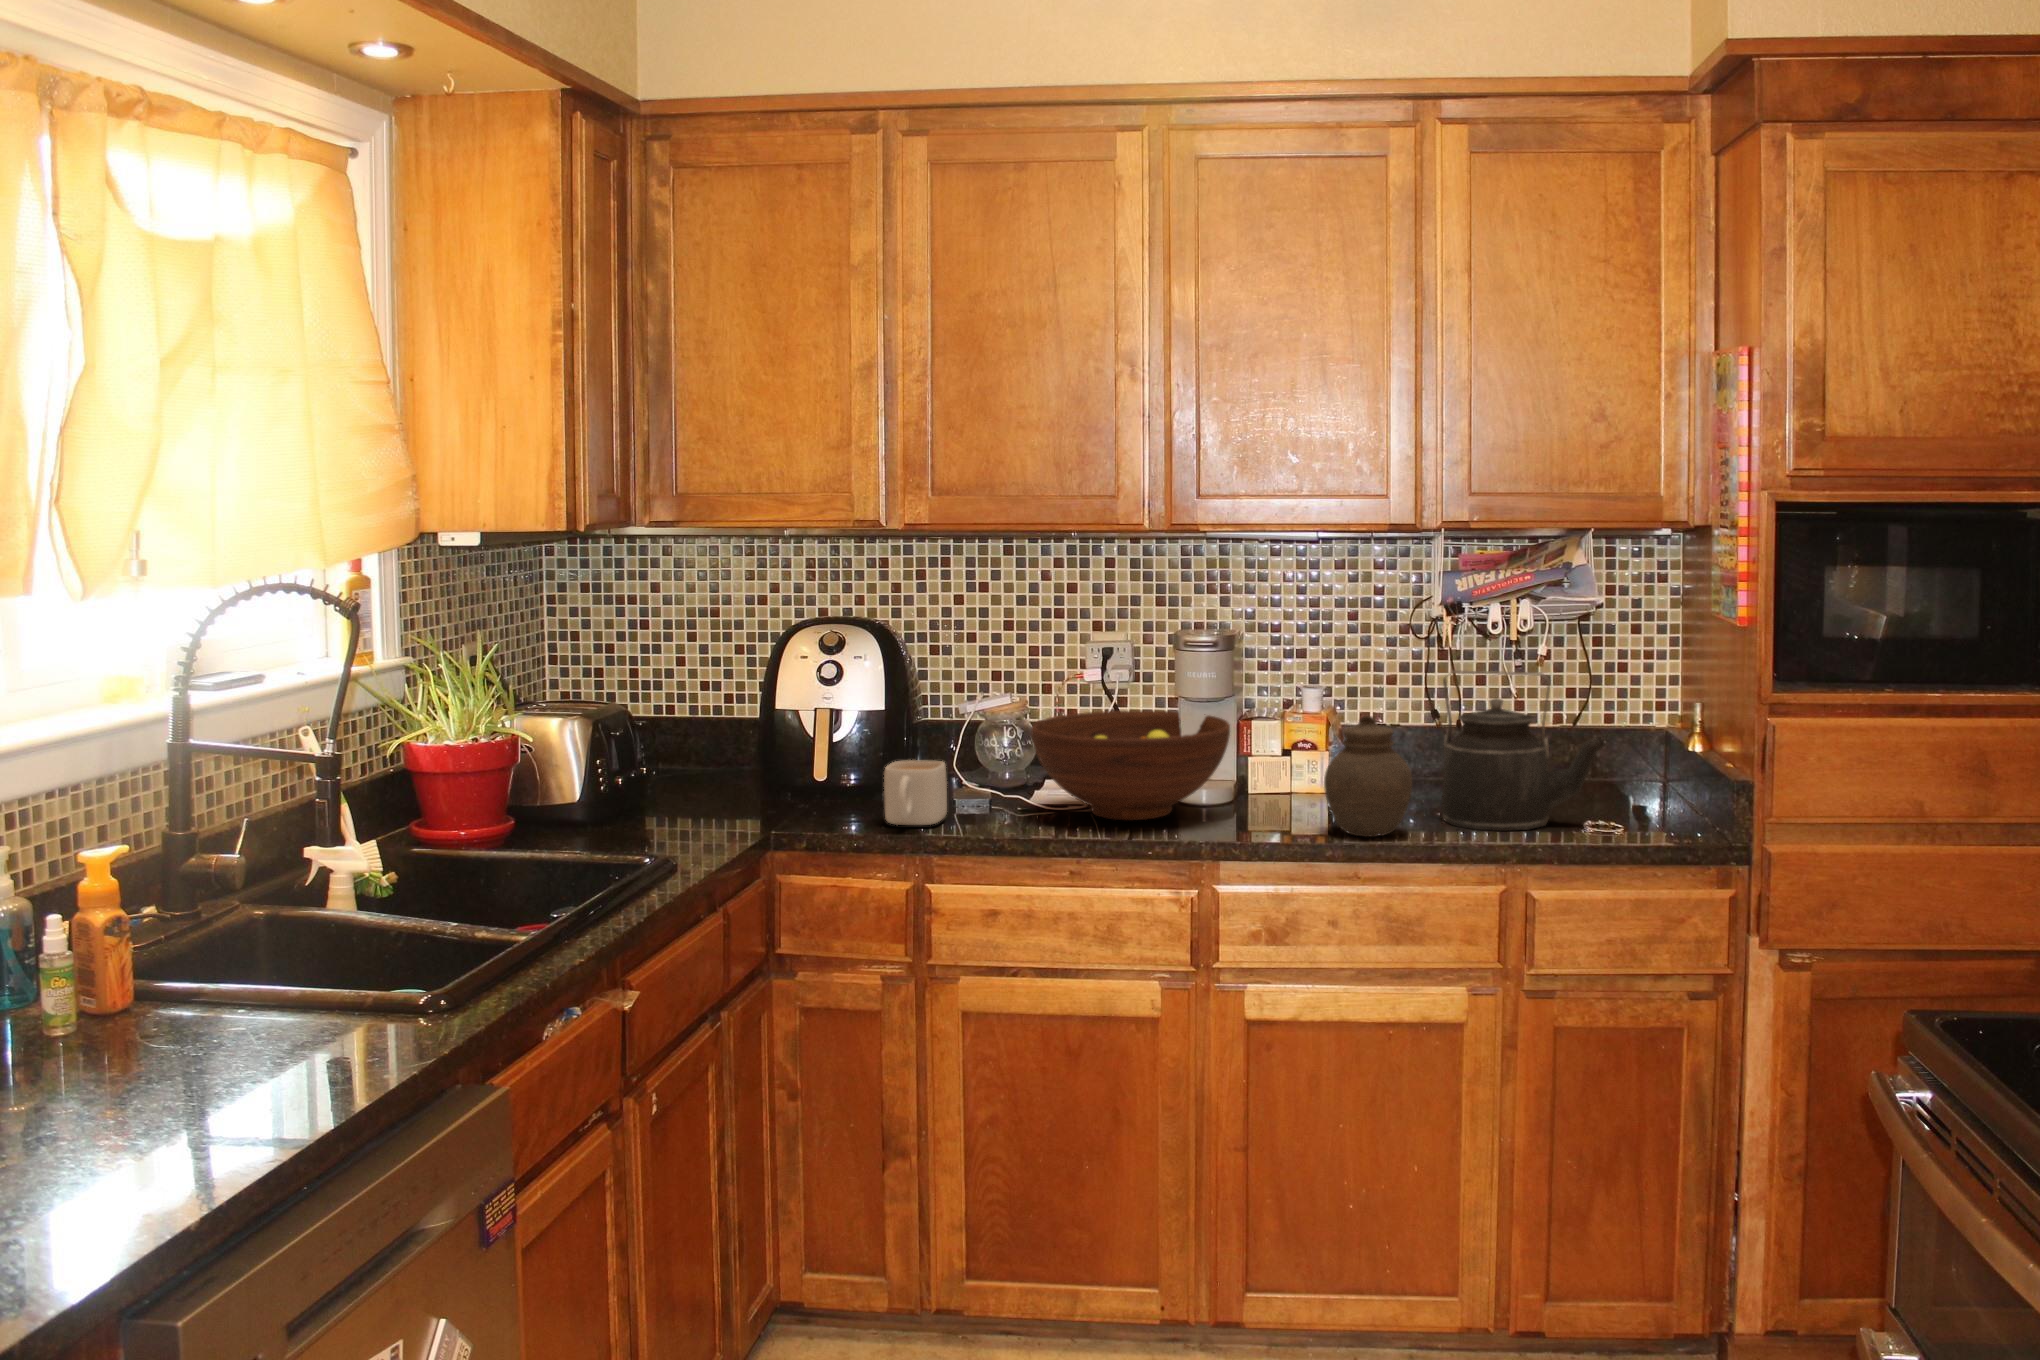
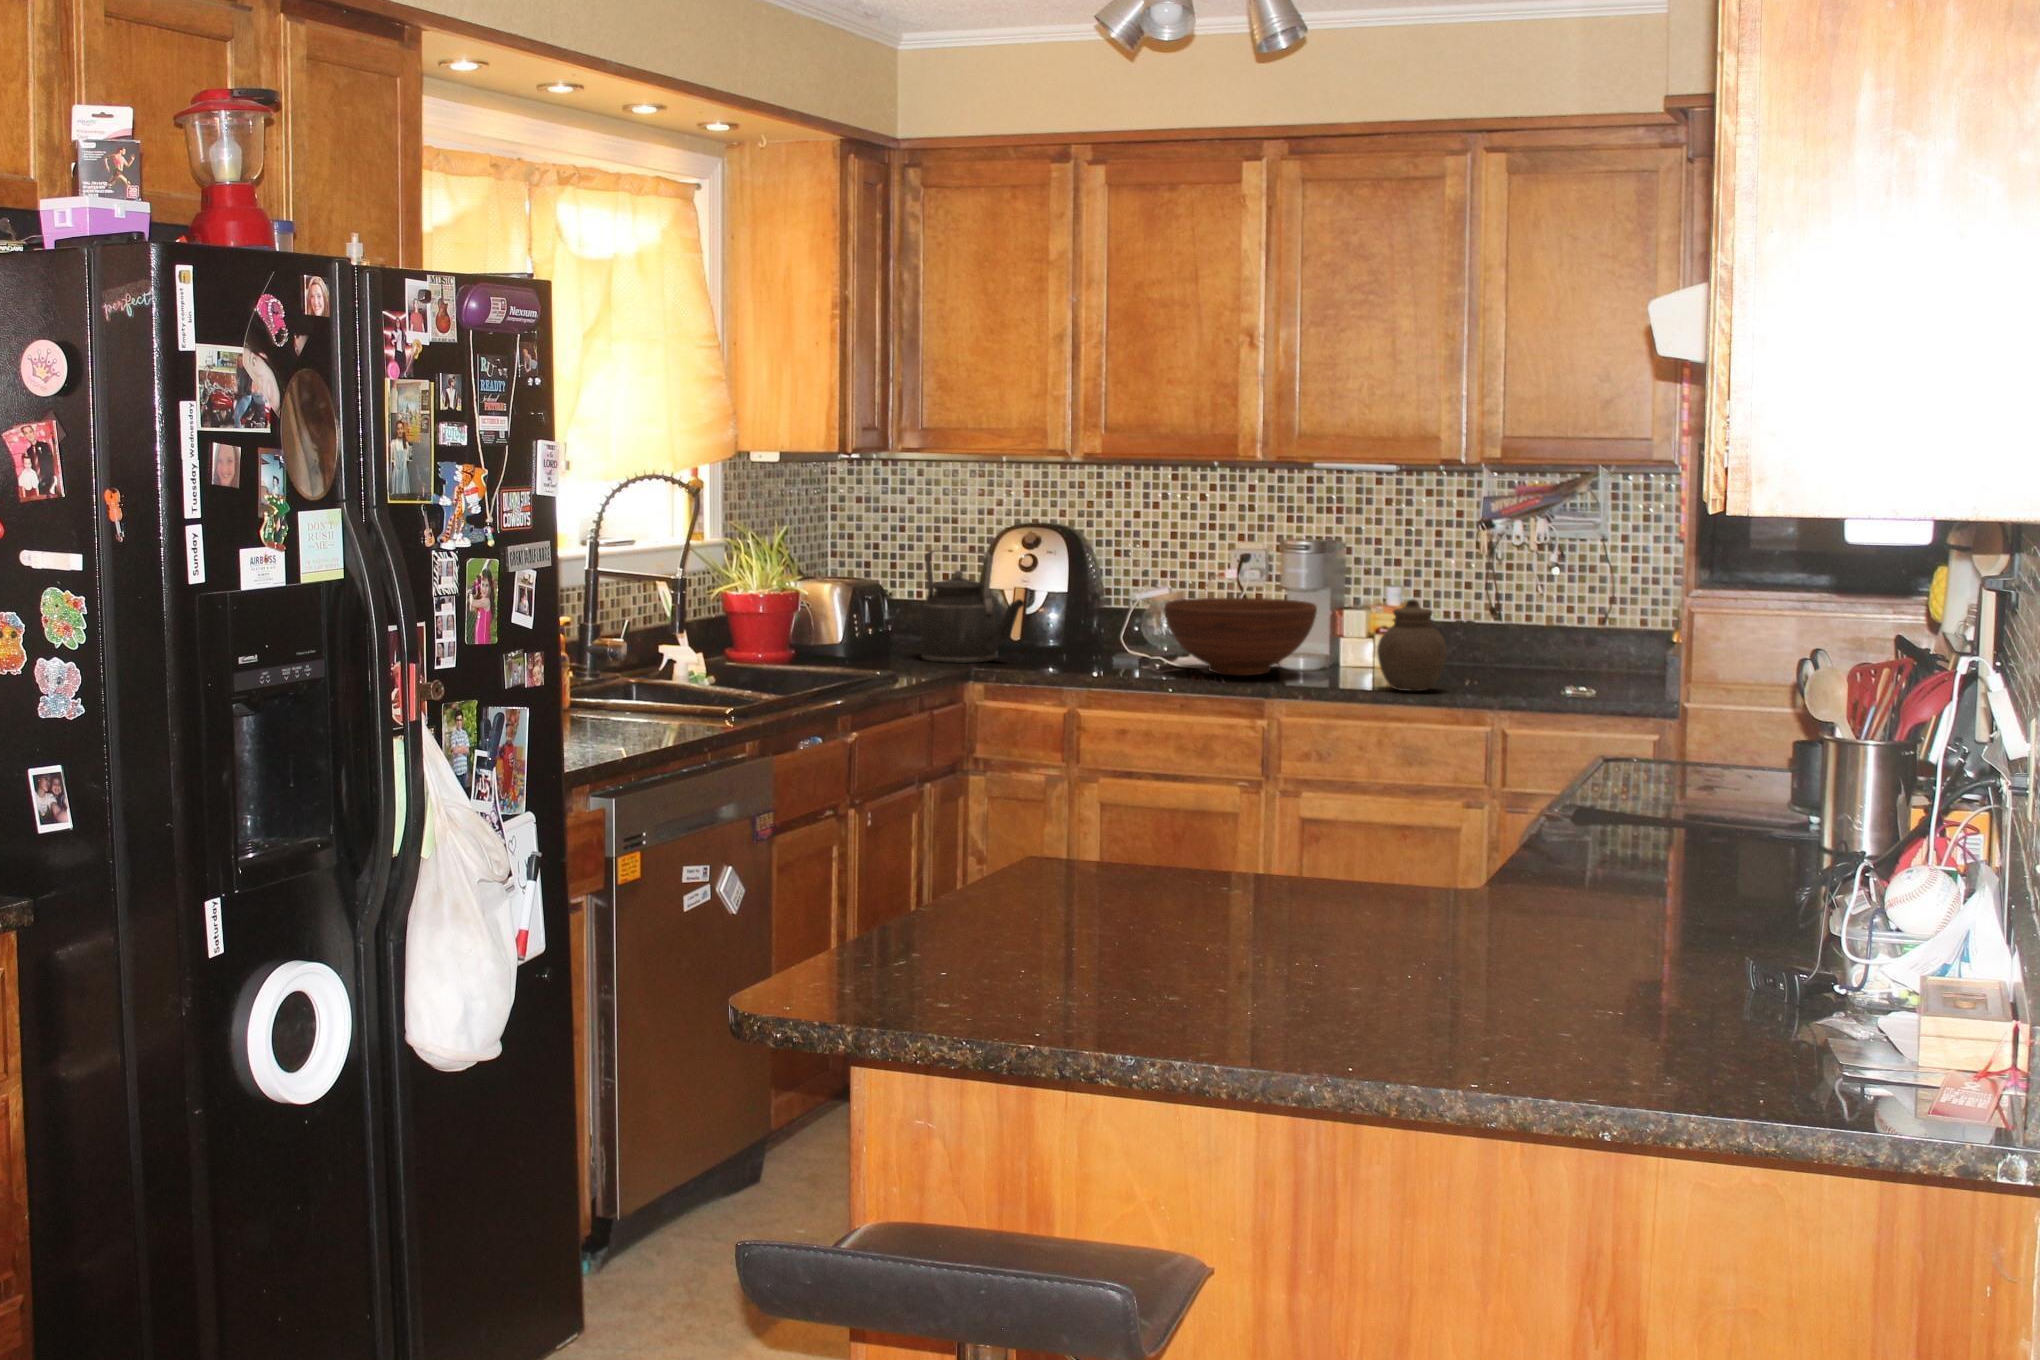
kettle: present [1441,671,1605,831] -> present [920,550,1025,663]
mug: present [884,760,947,825] -> none [1052,625,1099,670]

